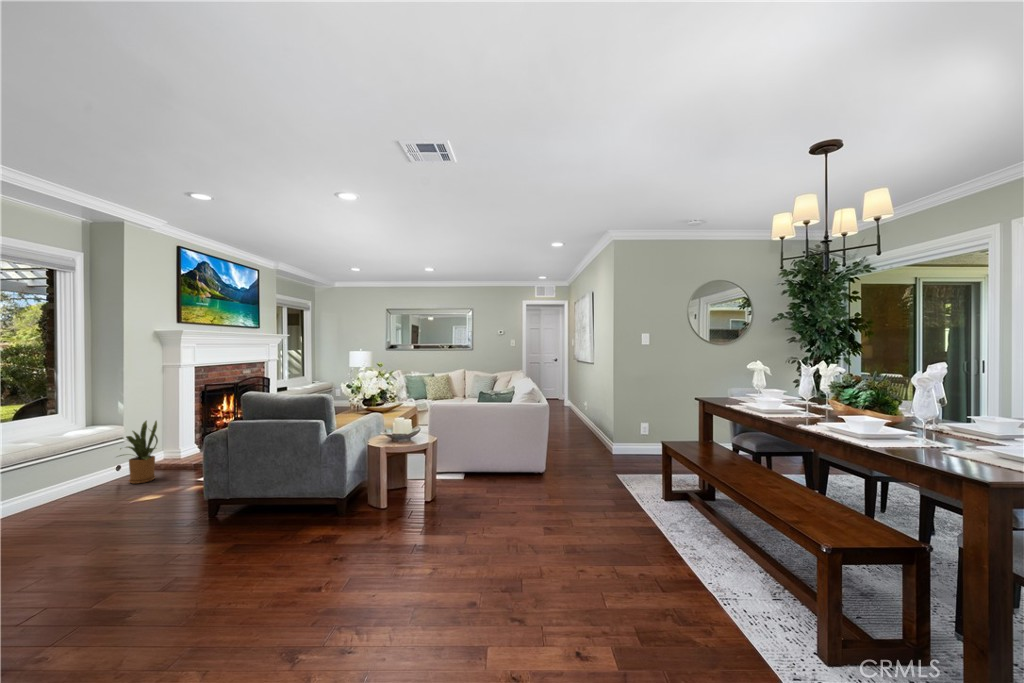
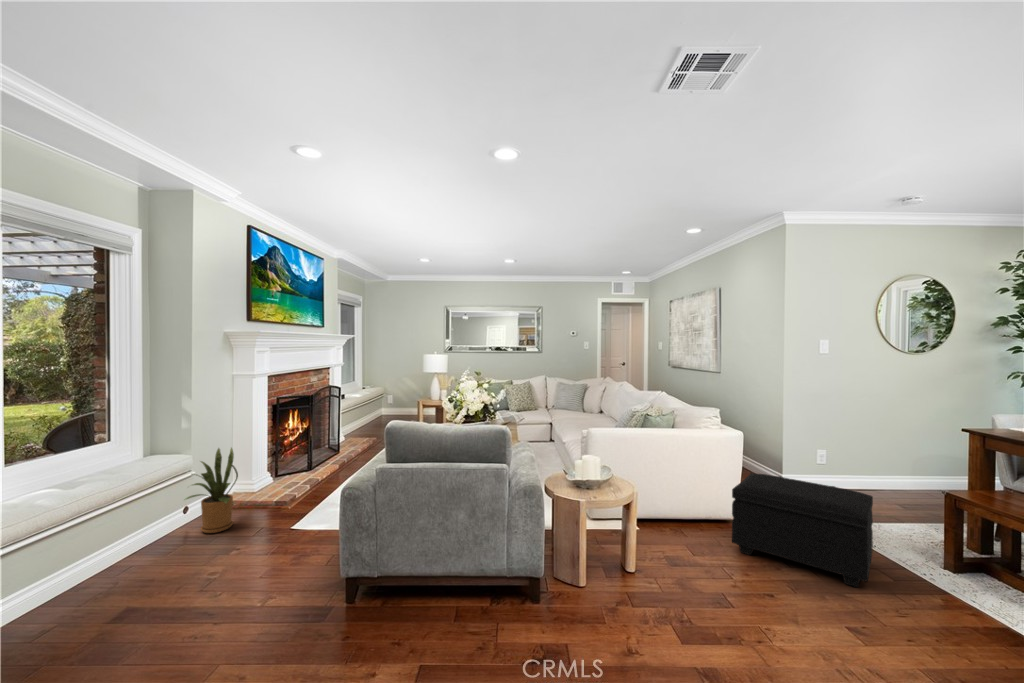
footstool: none [520,436,619,510] -> present [732,473,873,587]

